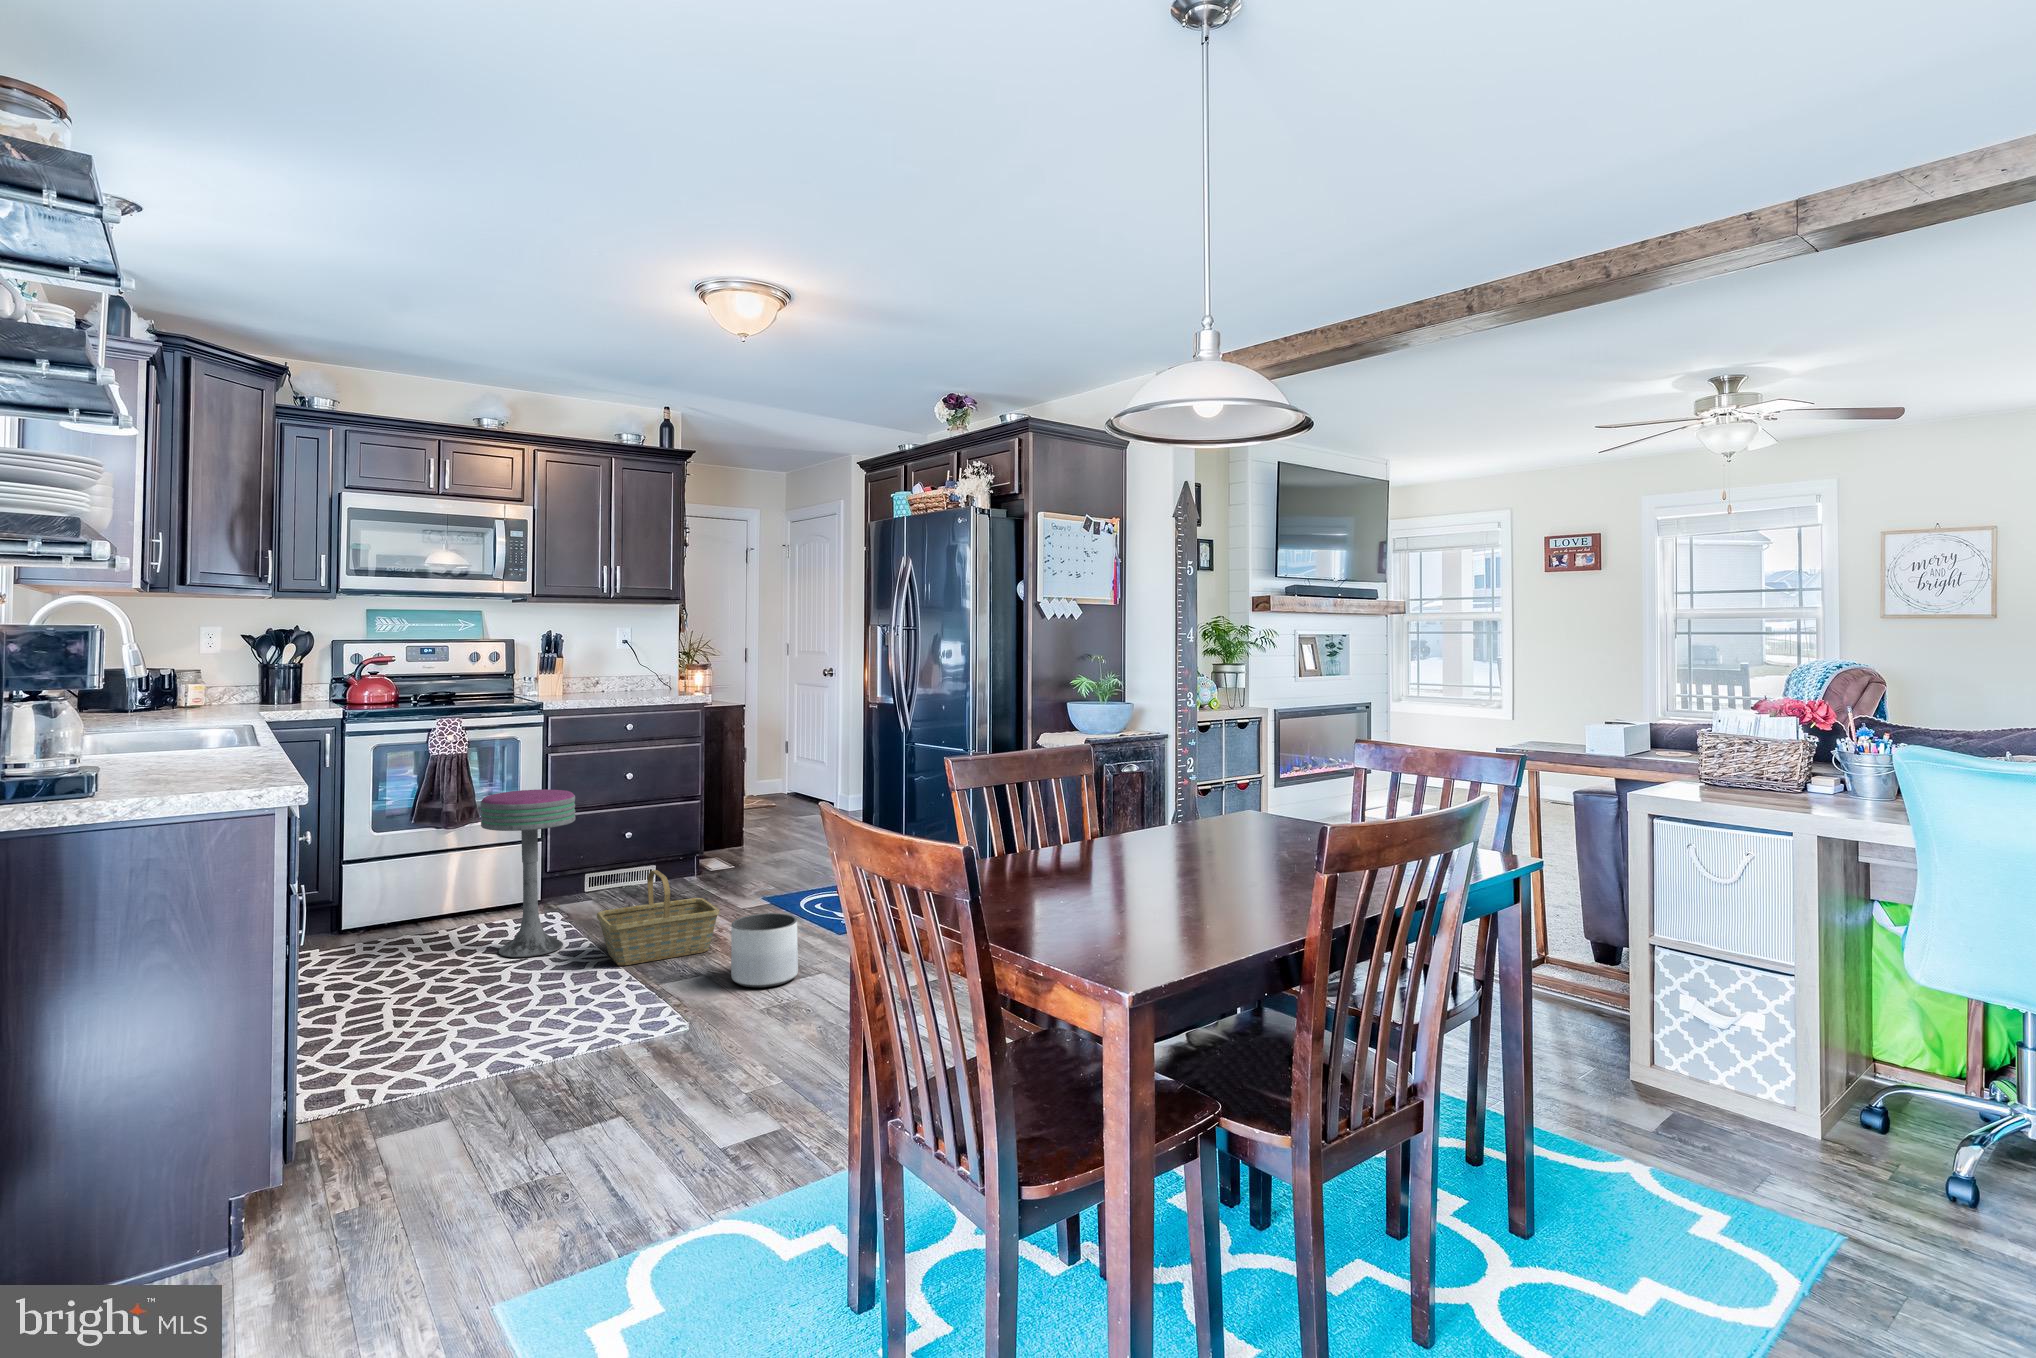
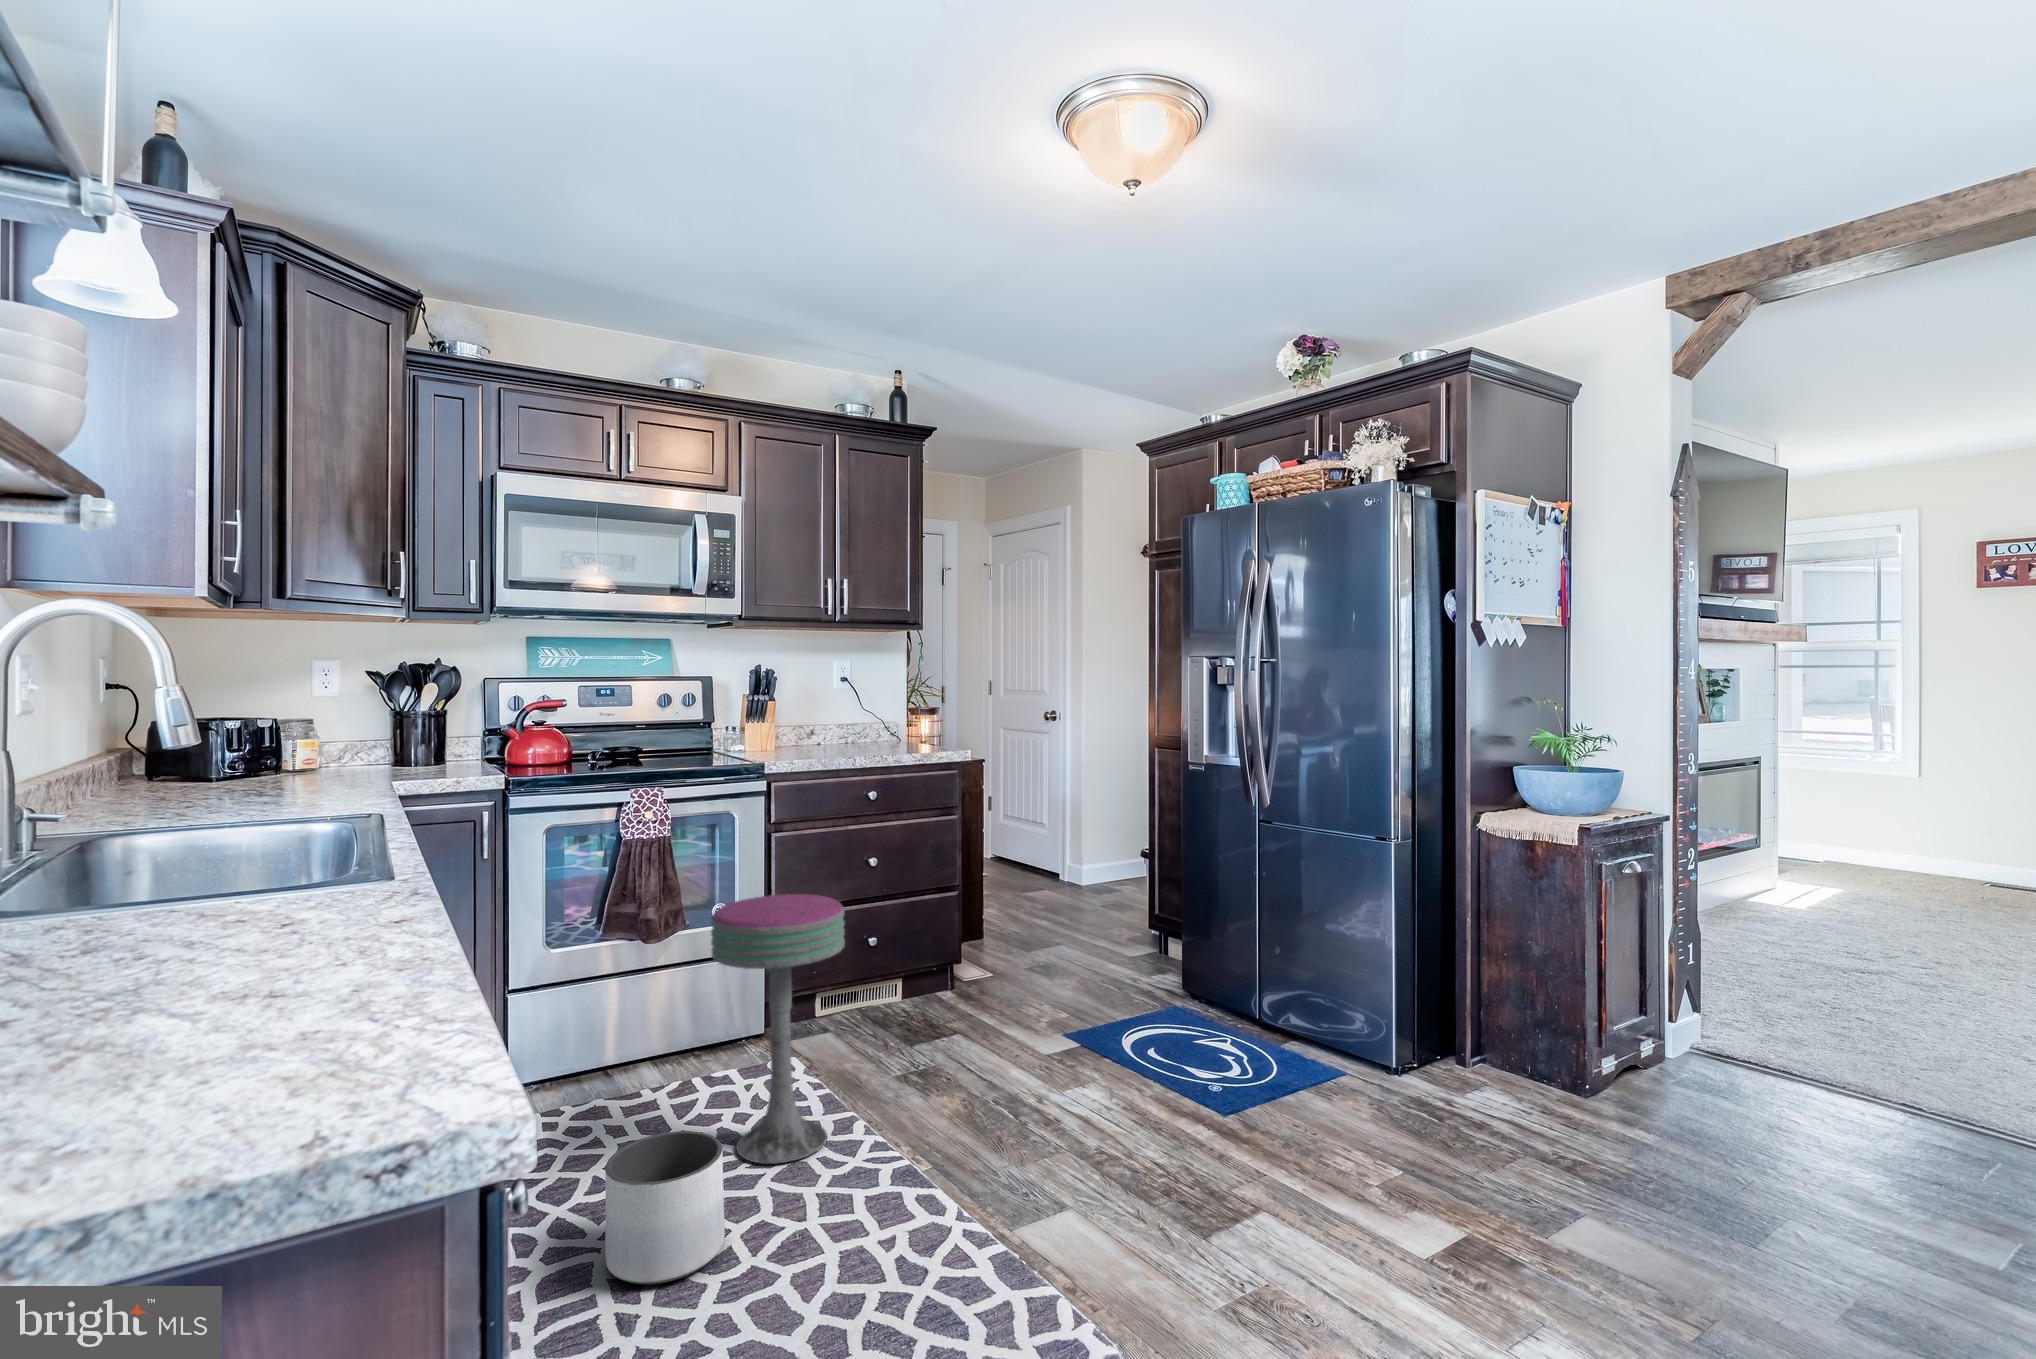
basket: present [597,870,719,966] -> none [886,1022,1071,1188]
planter: present [731,913,798,987] -> present [605,1131,725,1284]

